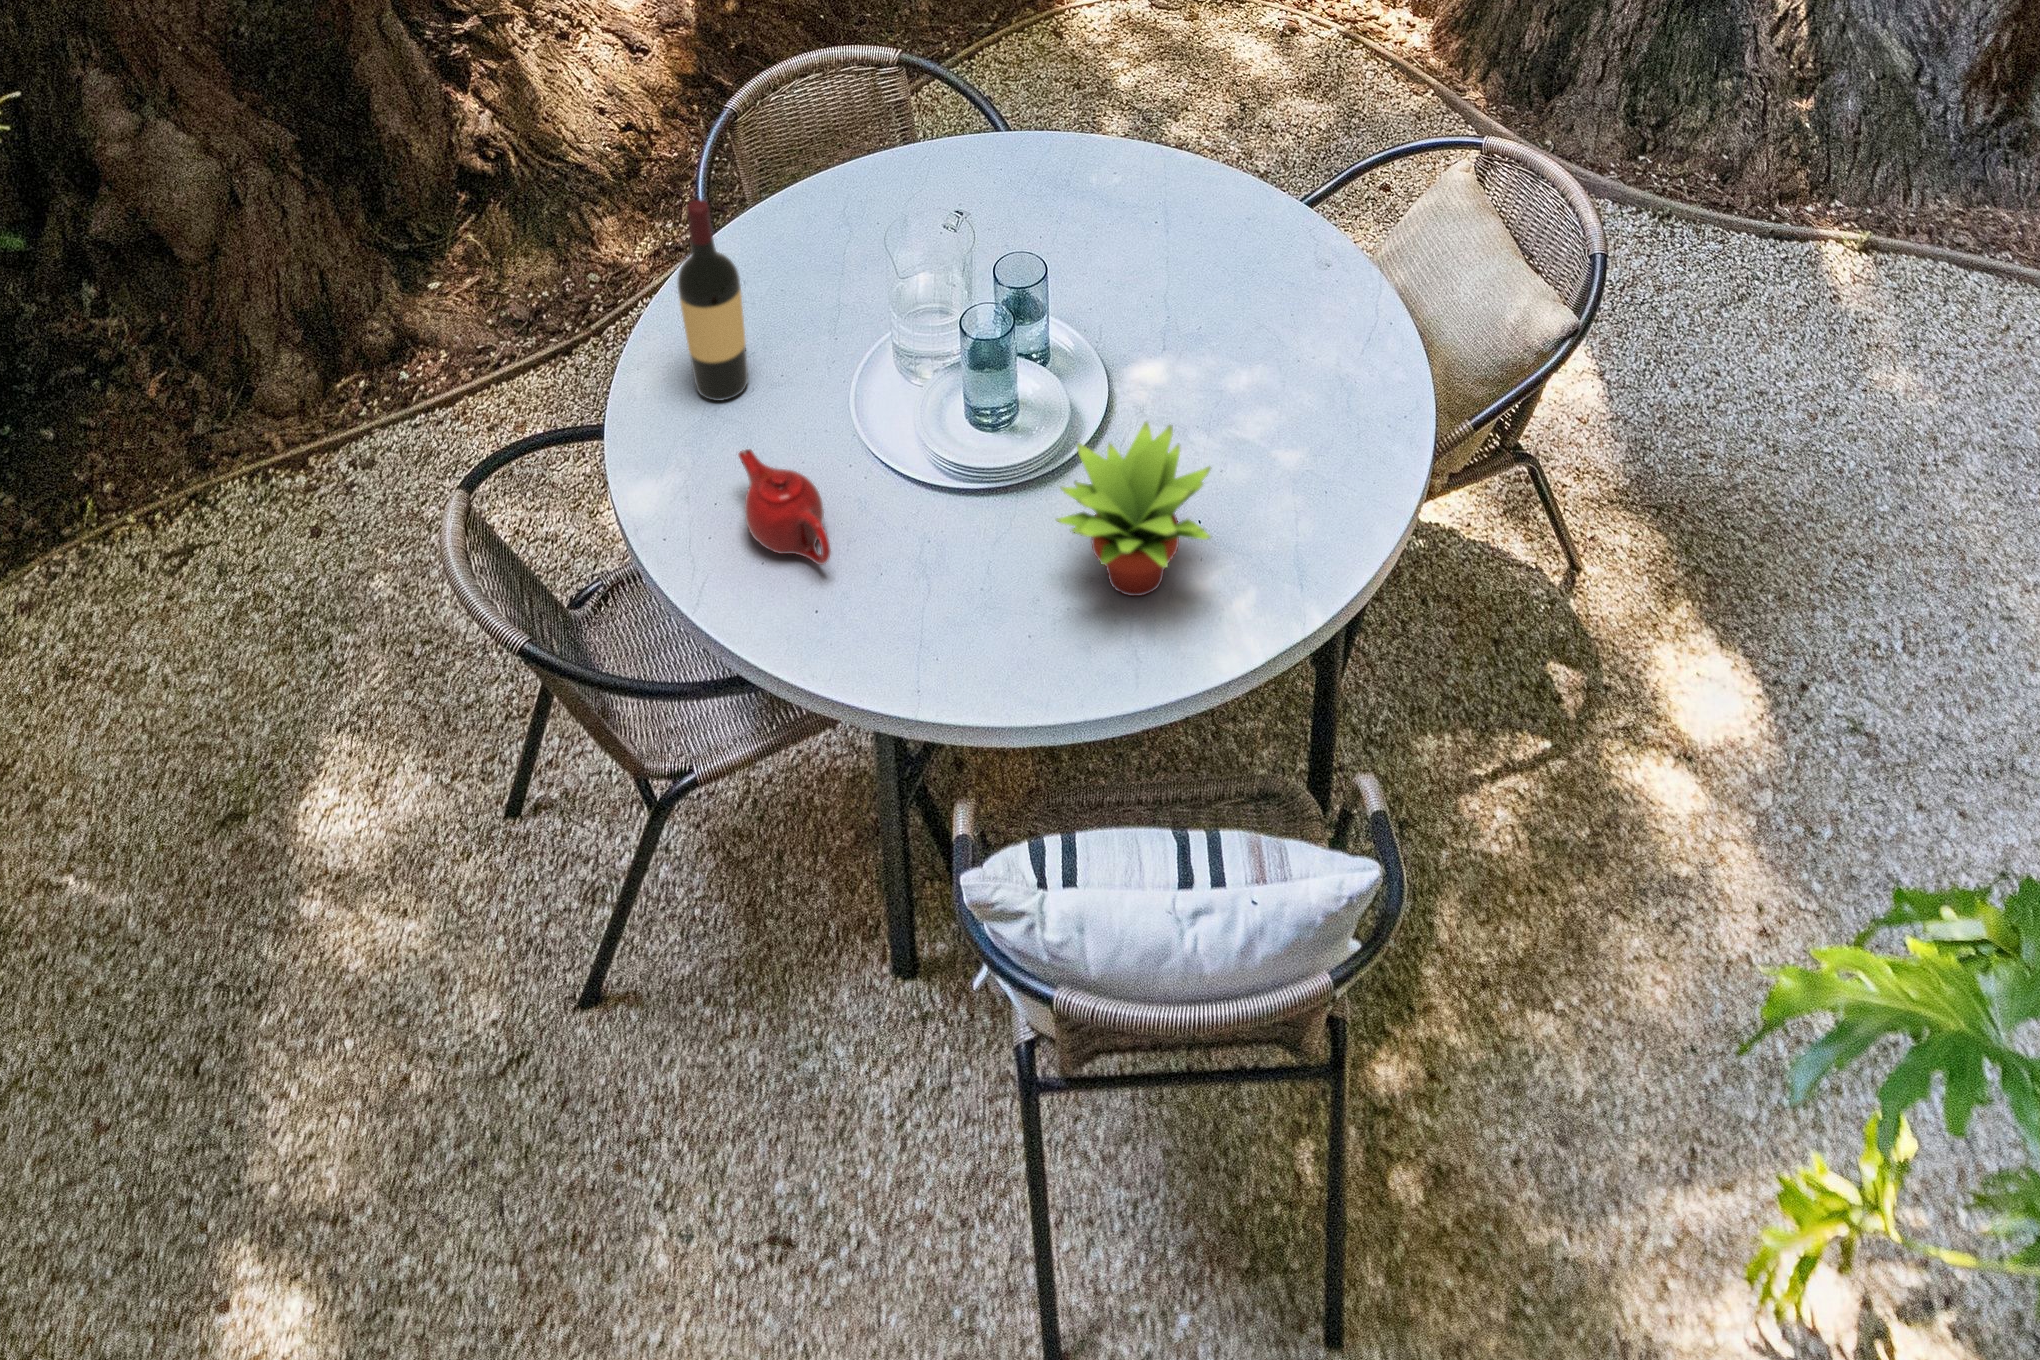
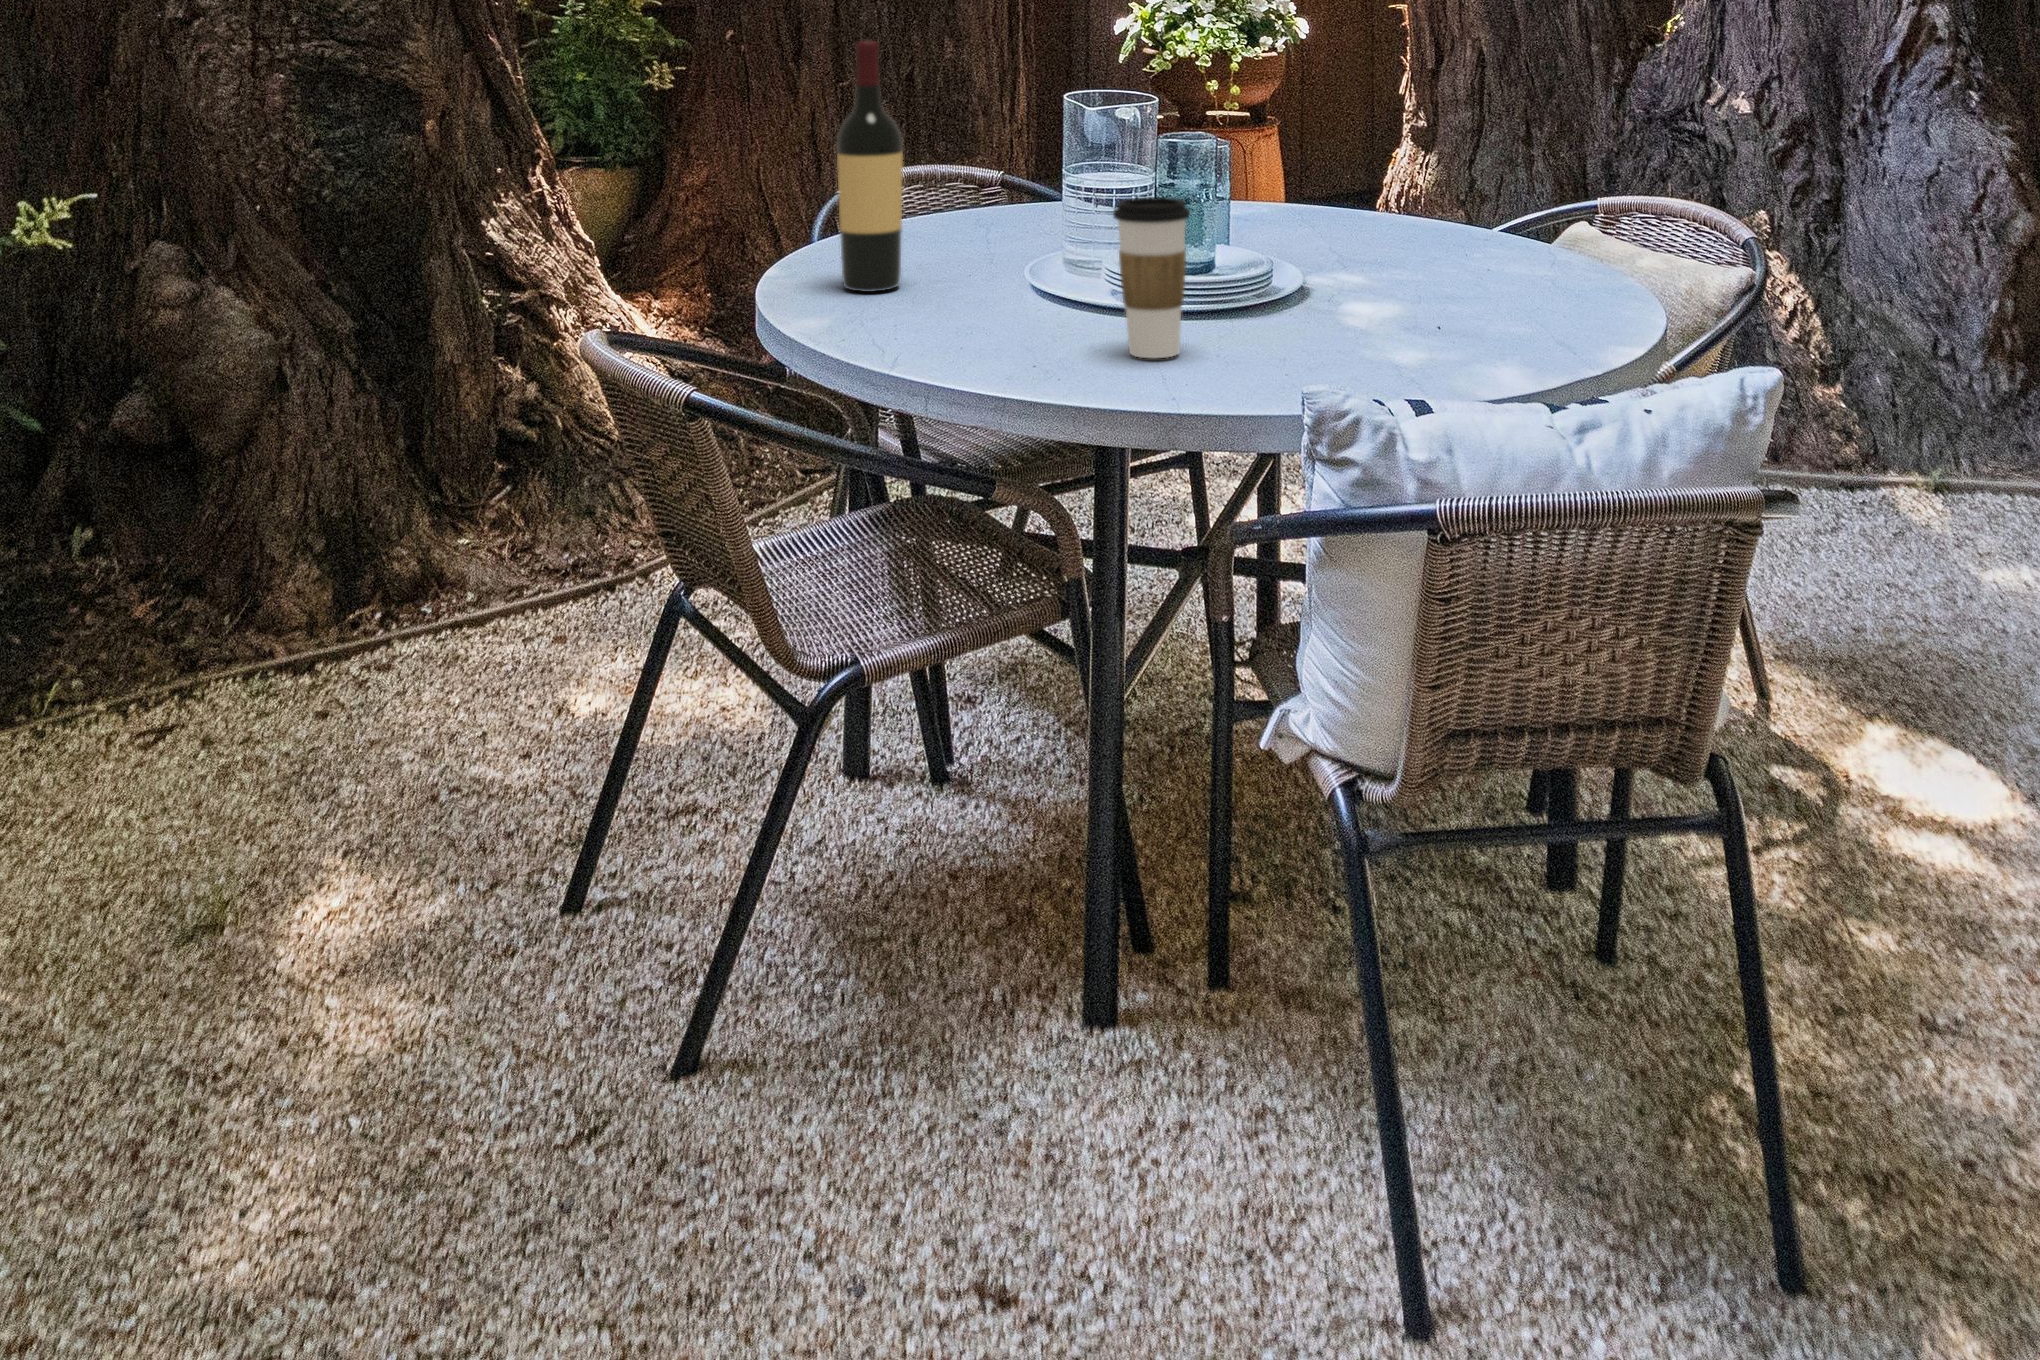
succulent plant: present [1056,422,1211,596] -> none [1295,161,1476,353]
teapot: present [738,449,831,565] -> none [916,253,1039,342]
coffee cup: none [891,461,961,597] -> present [1113,197,1190,358]

